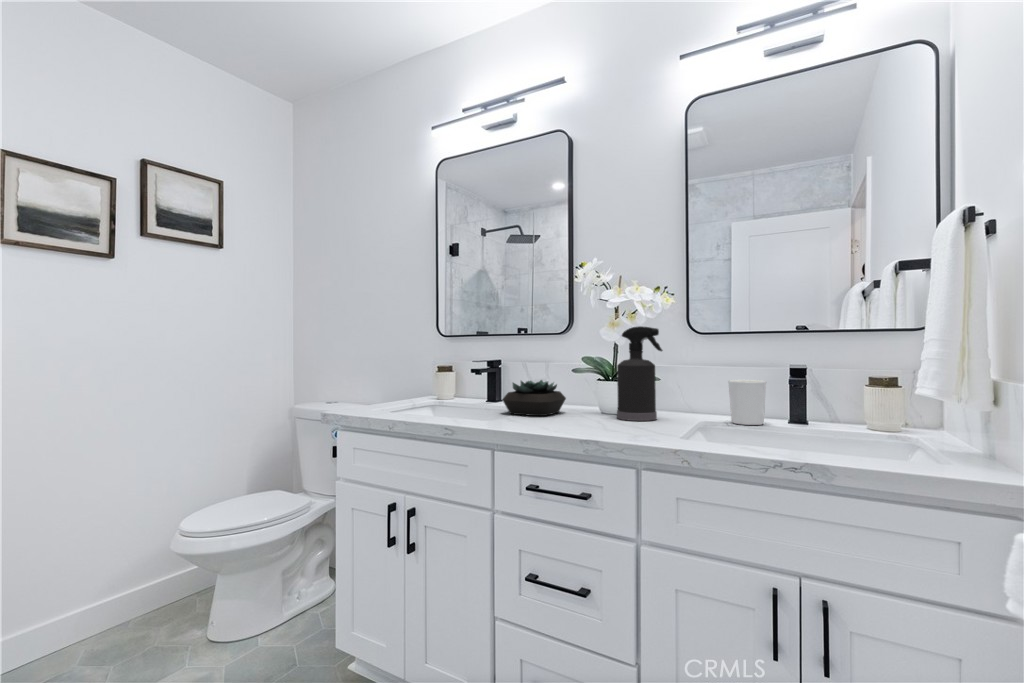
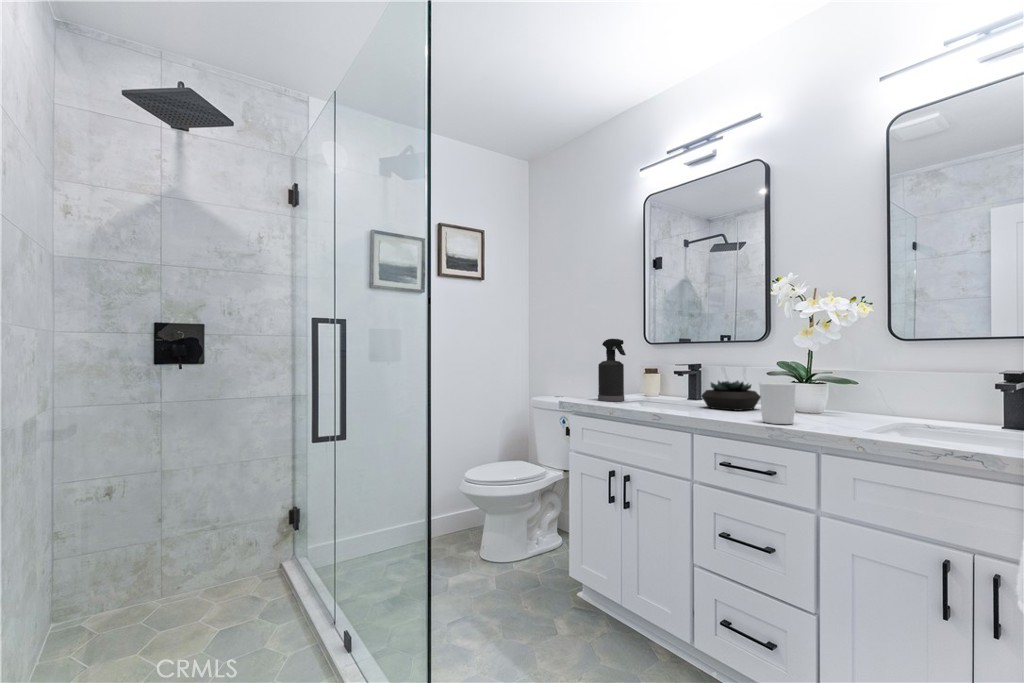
spray bottle: present [617,326,663,421] -> present [598,339,626,401]
candle holder: present [728,380,766,425] -> present [759,382,796,424]

